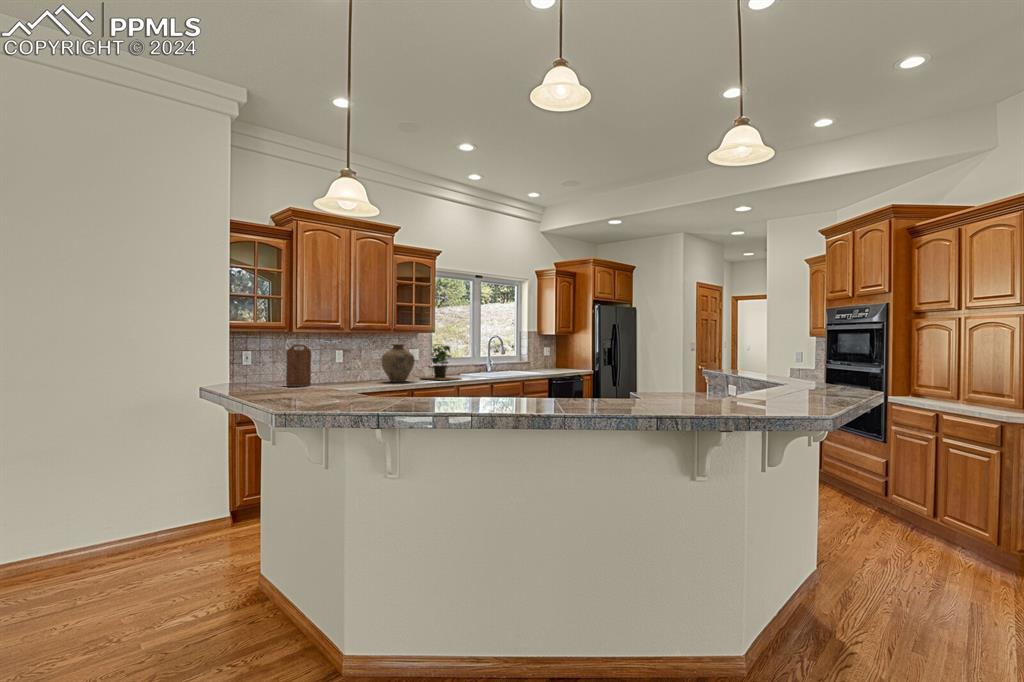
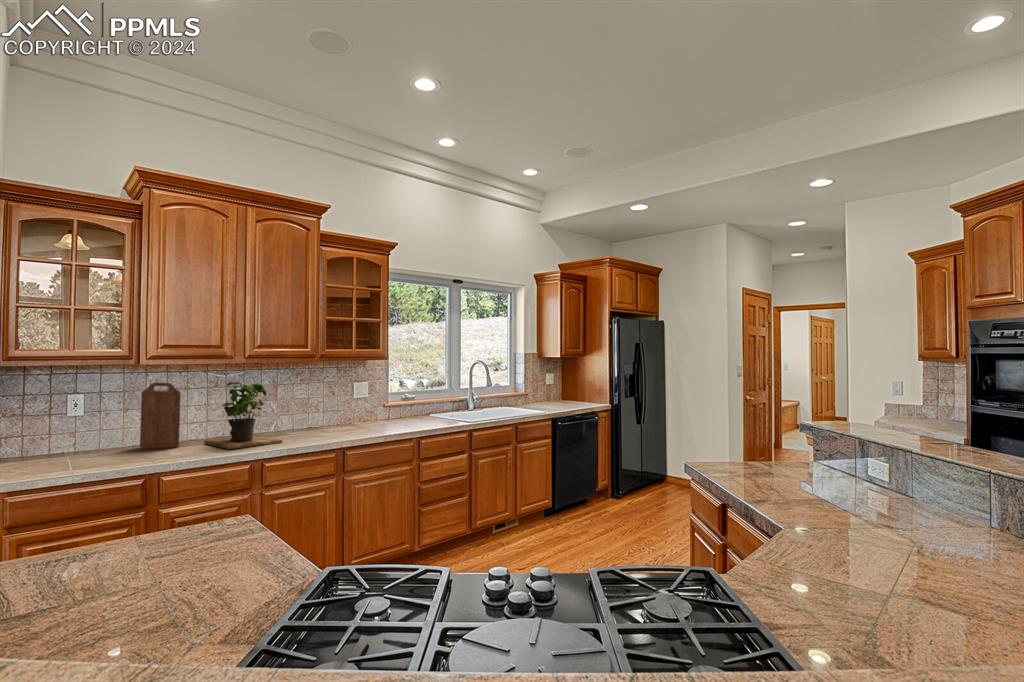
vase: present [381,344,415,382] -> none [301,378,352,436]
potted plant: present [419,344,462,380] -> present [204,382,282,449]

